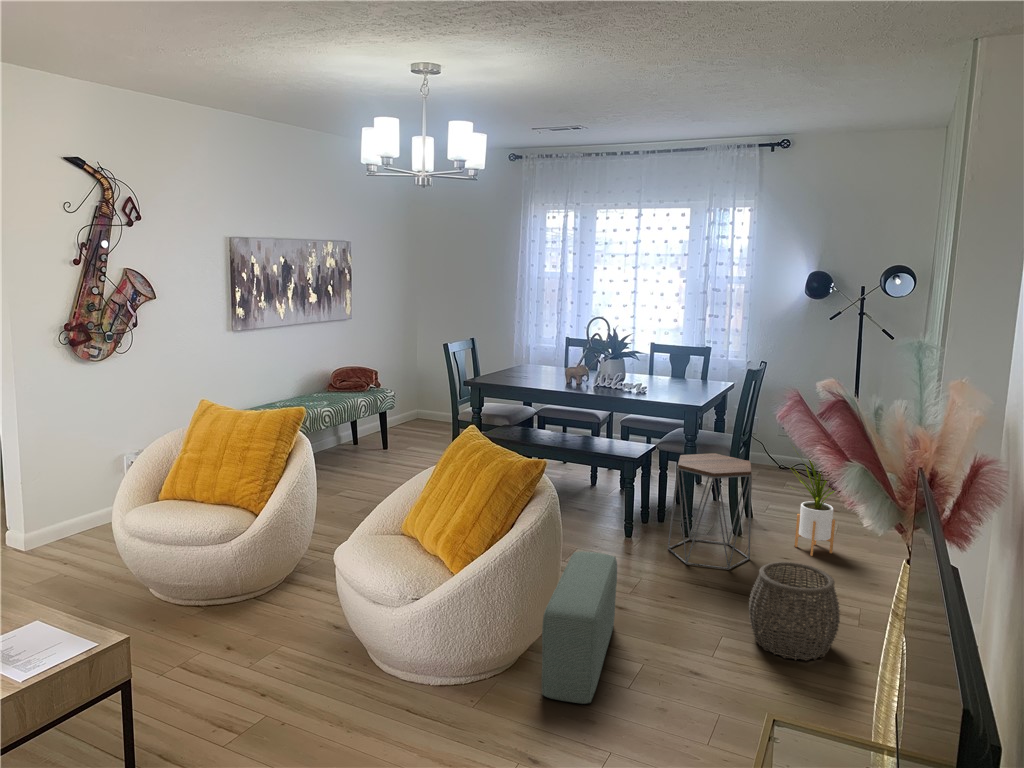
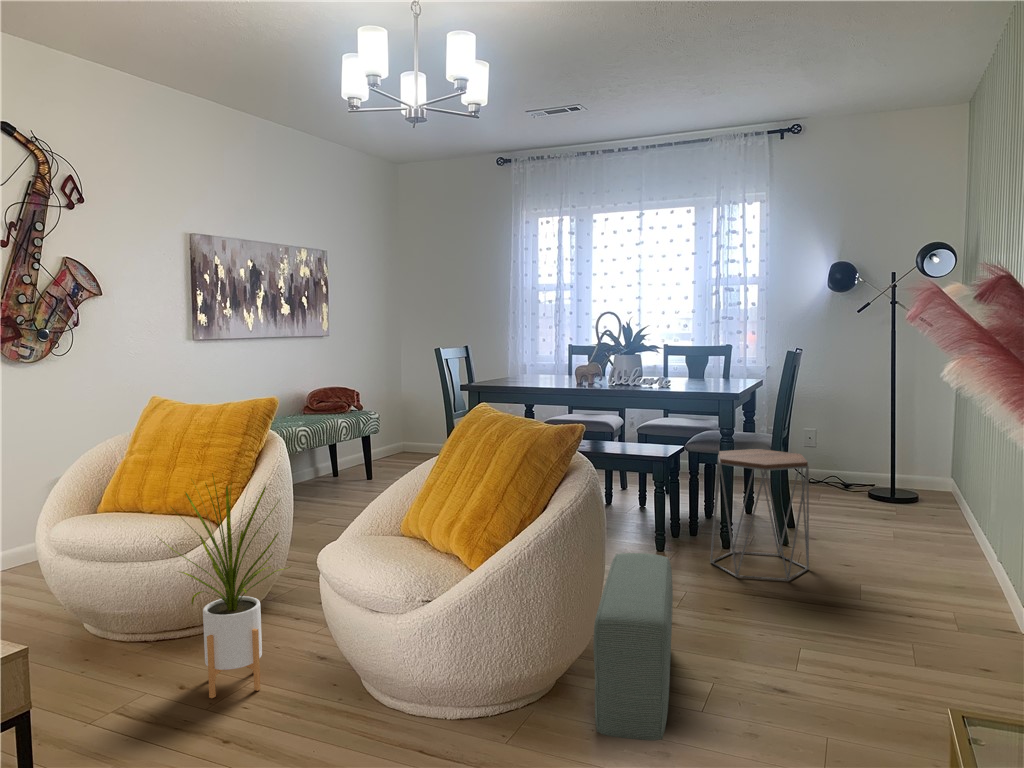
house plant: present [790,447,835,556] -> present [158,473,291,698]
woven basket: present [749,562,840,661] -> none [835,557,956,677]

